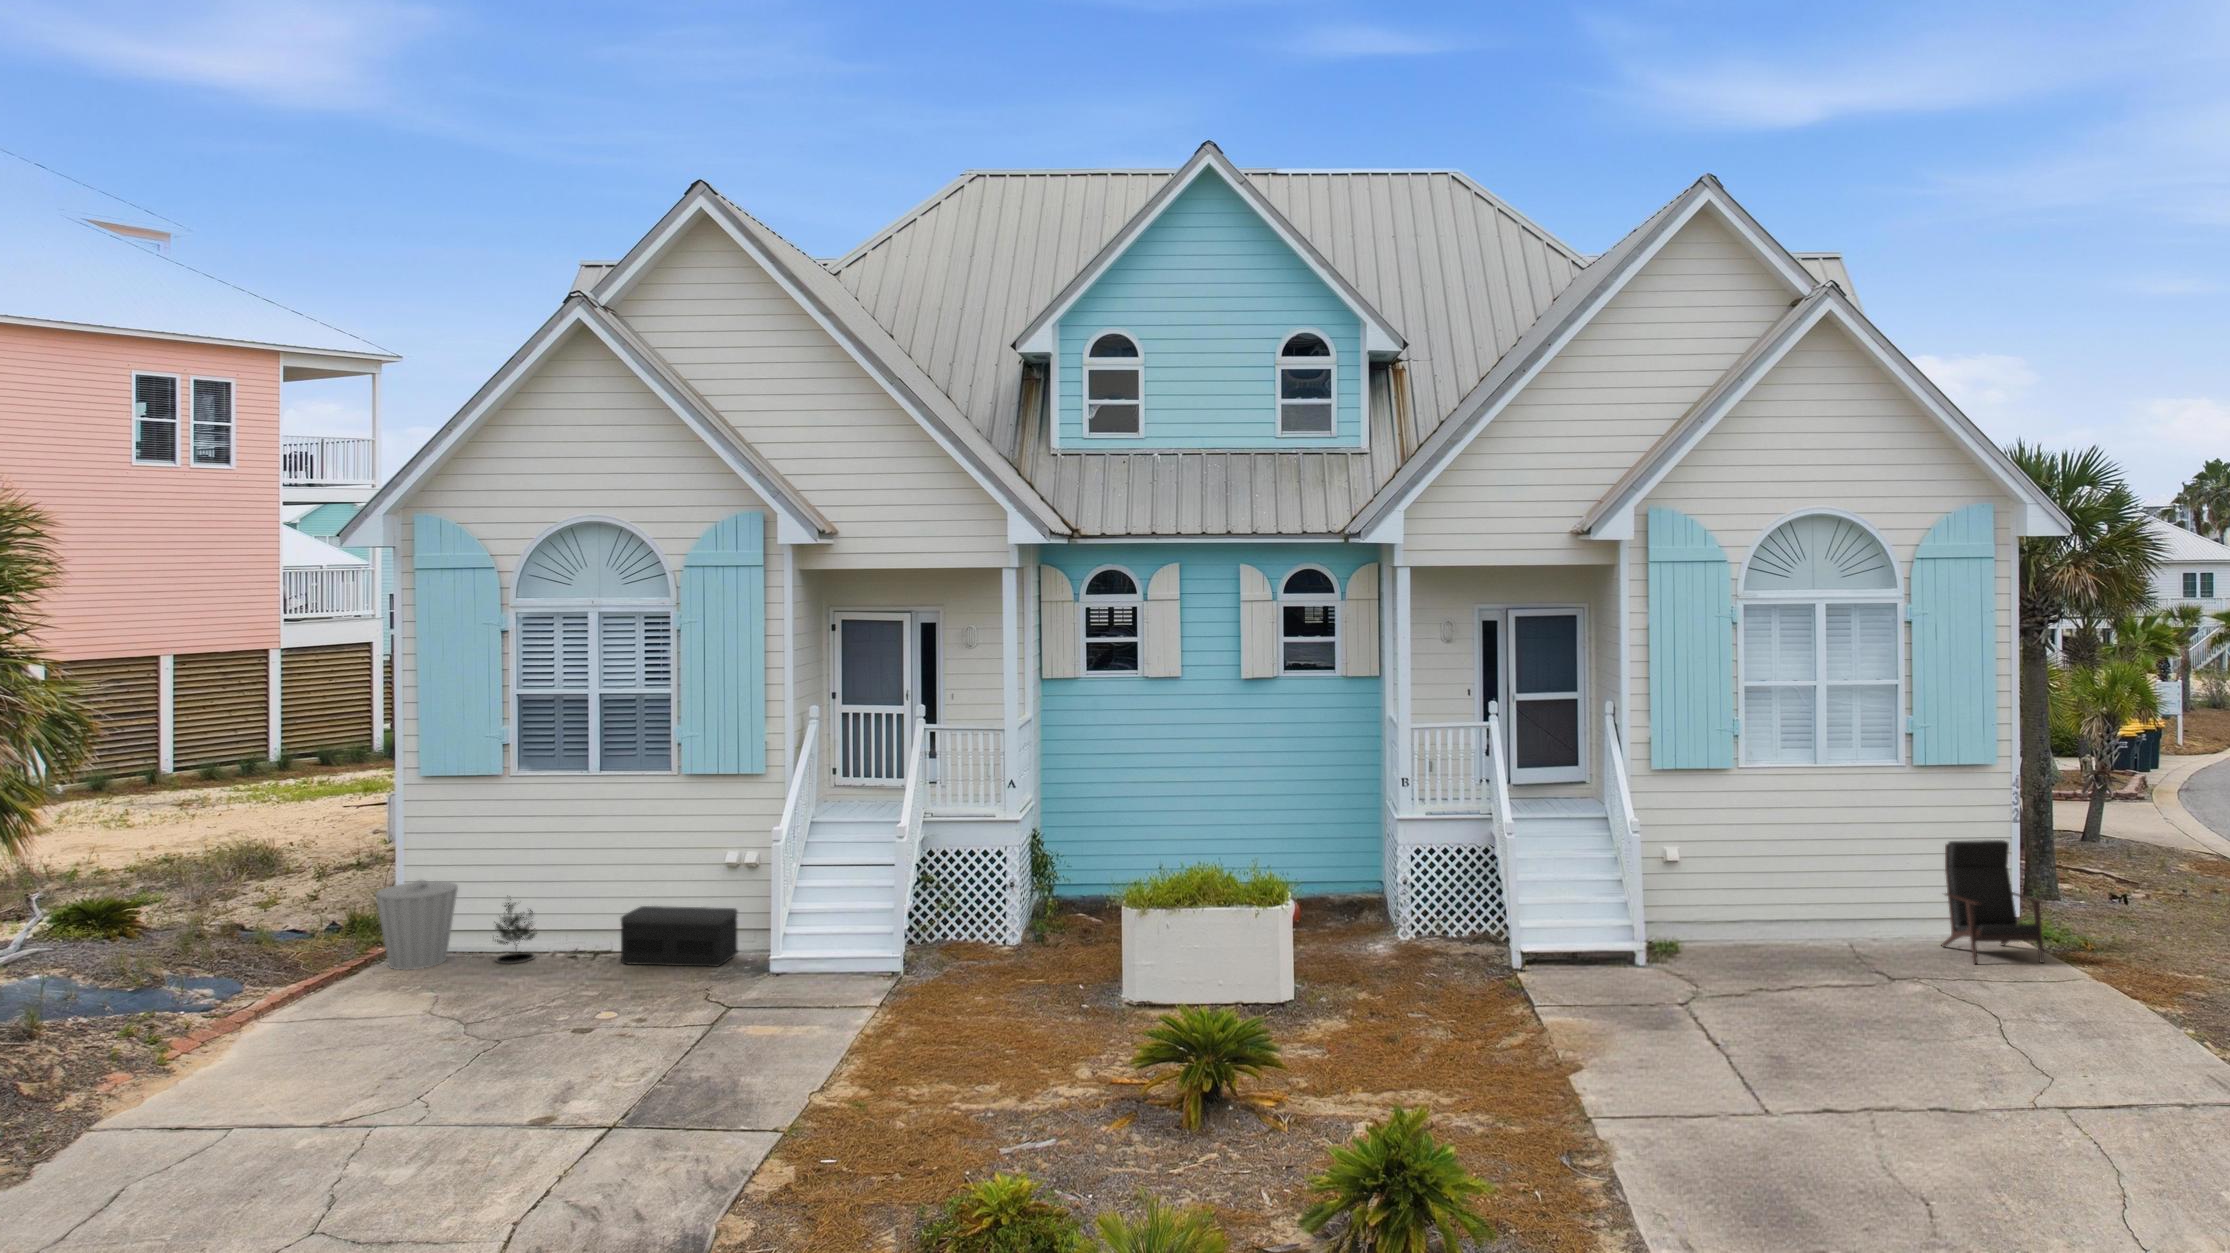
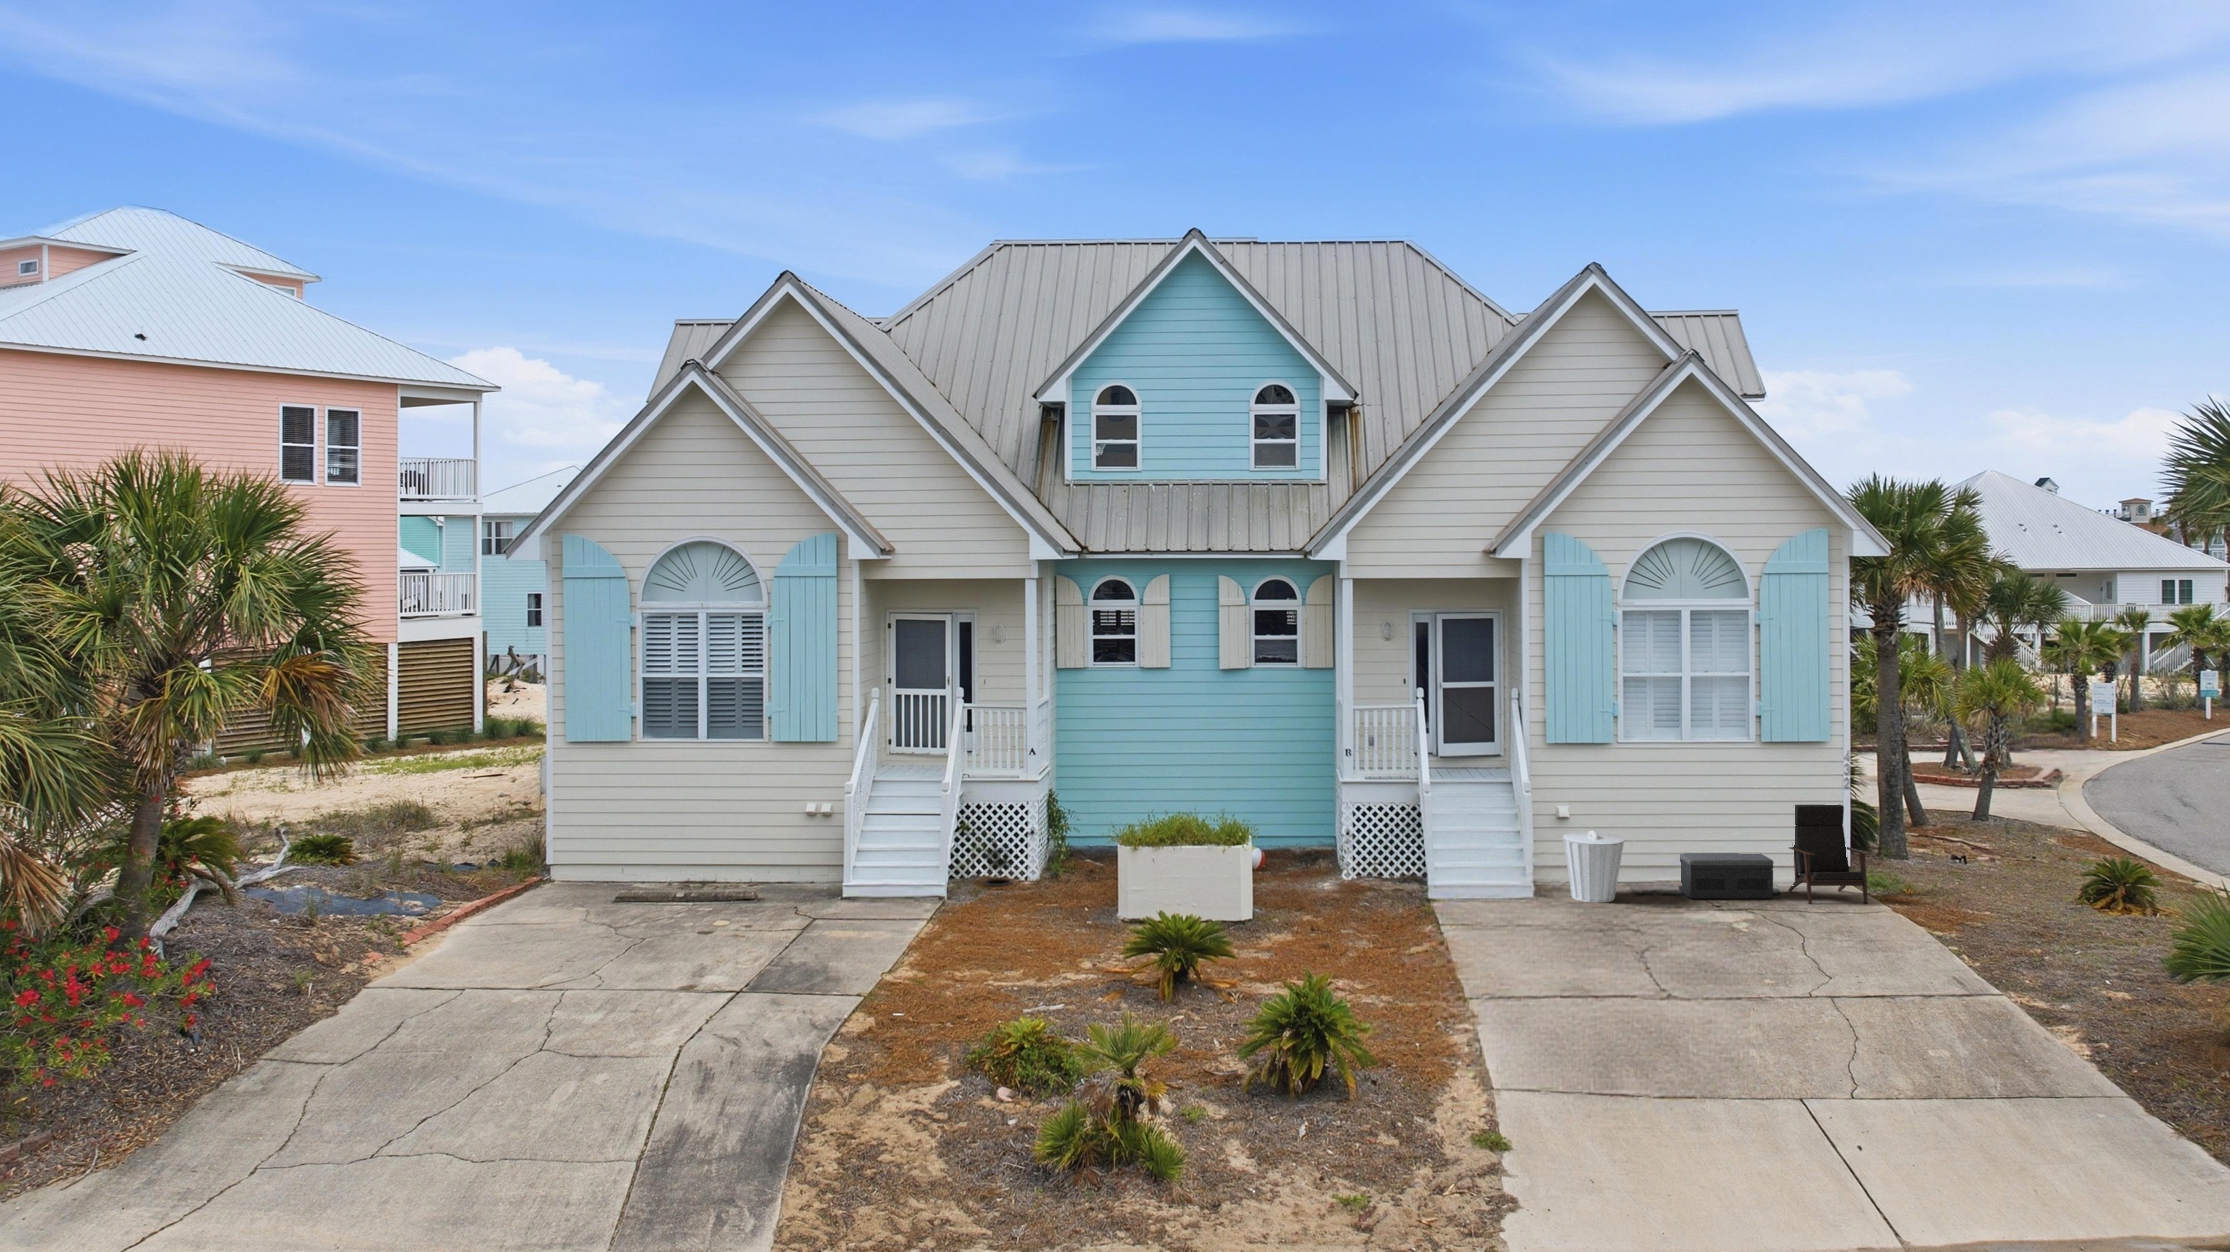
trash can: present [376,880,458,970] -> present [1563,830,1624,902]
potted tree: present [495,896,537,964] -> present [984,835,1012,886]
storage bench: present [621,906,738,966] -> present [1679,853,1774,899]

